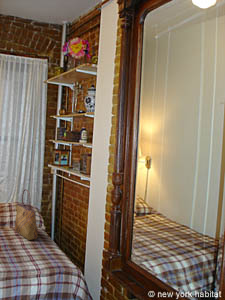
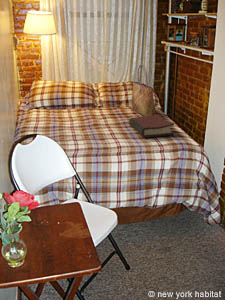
hardback book: none [10,237,53,262] -> present [129,114,174,138]

